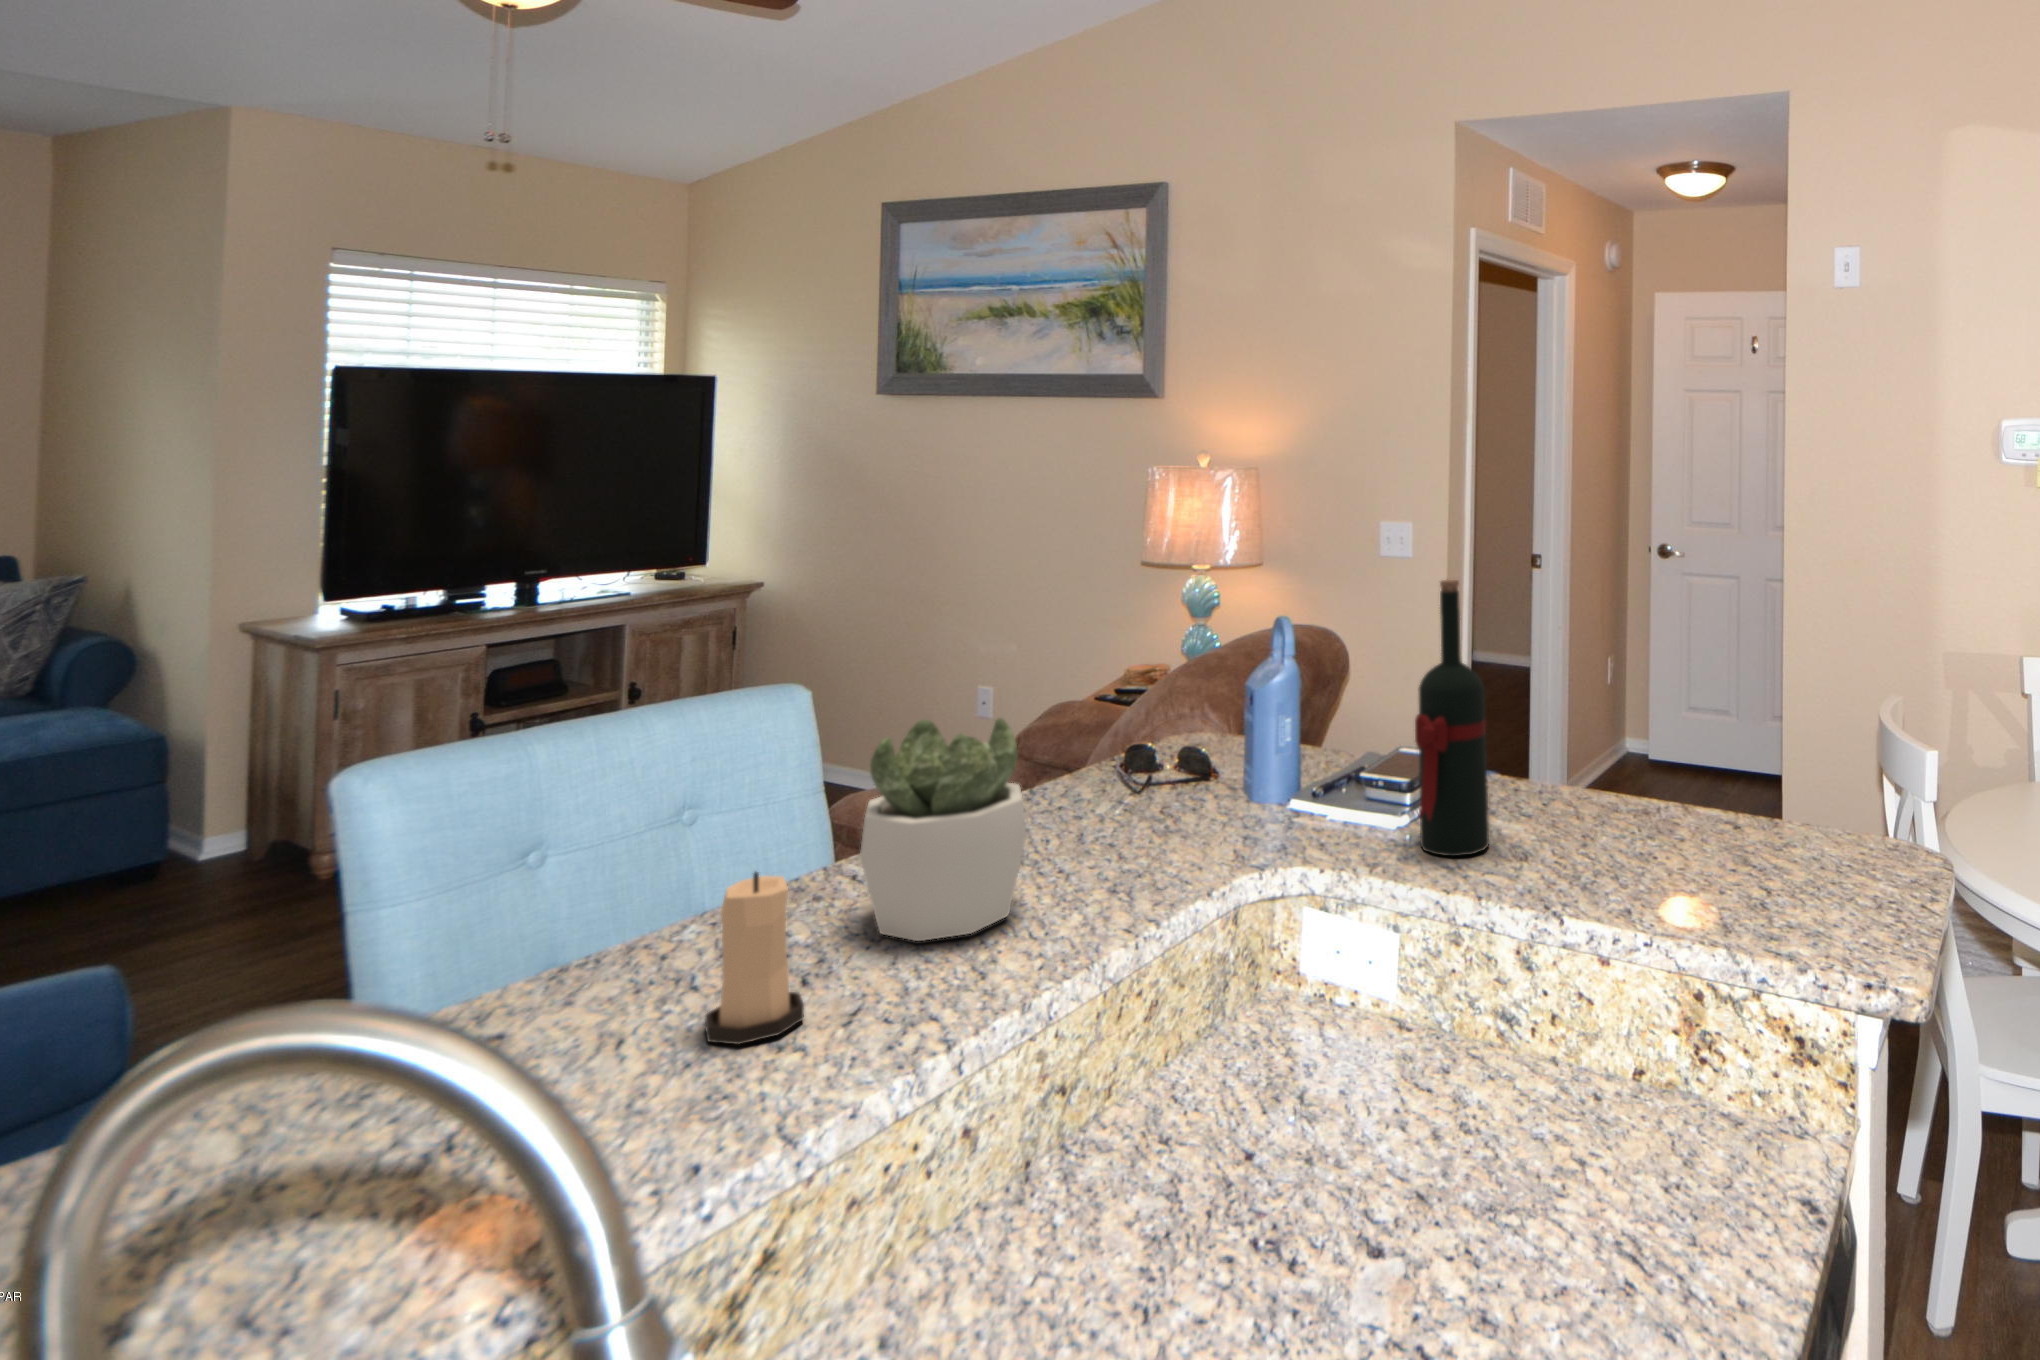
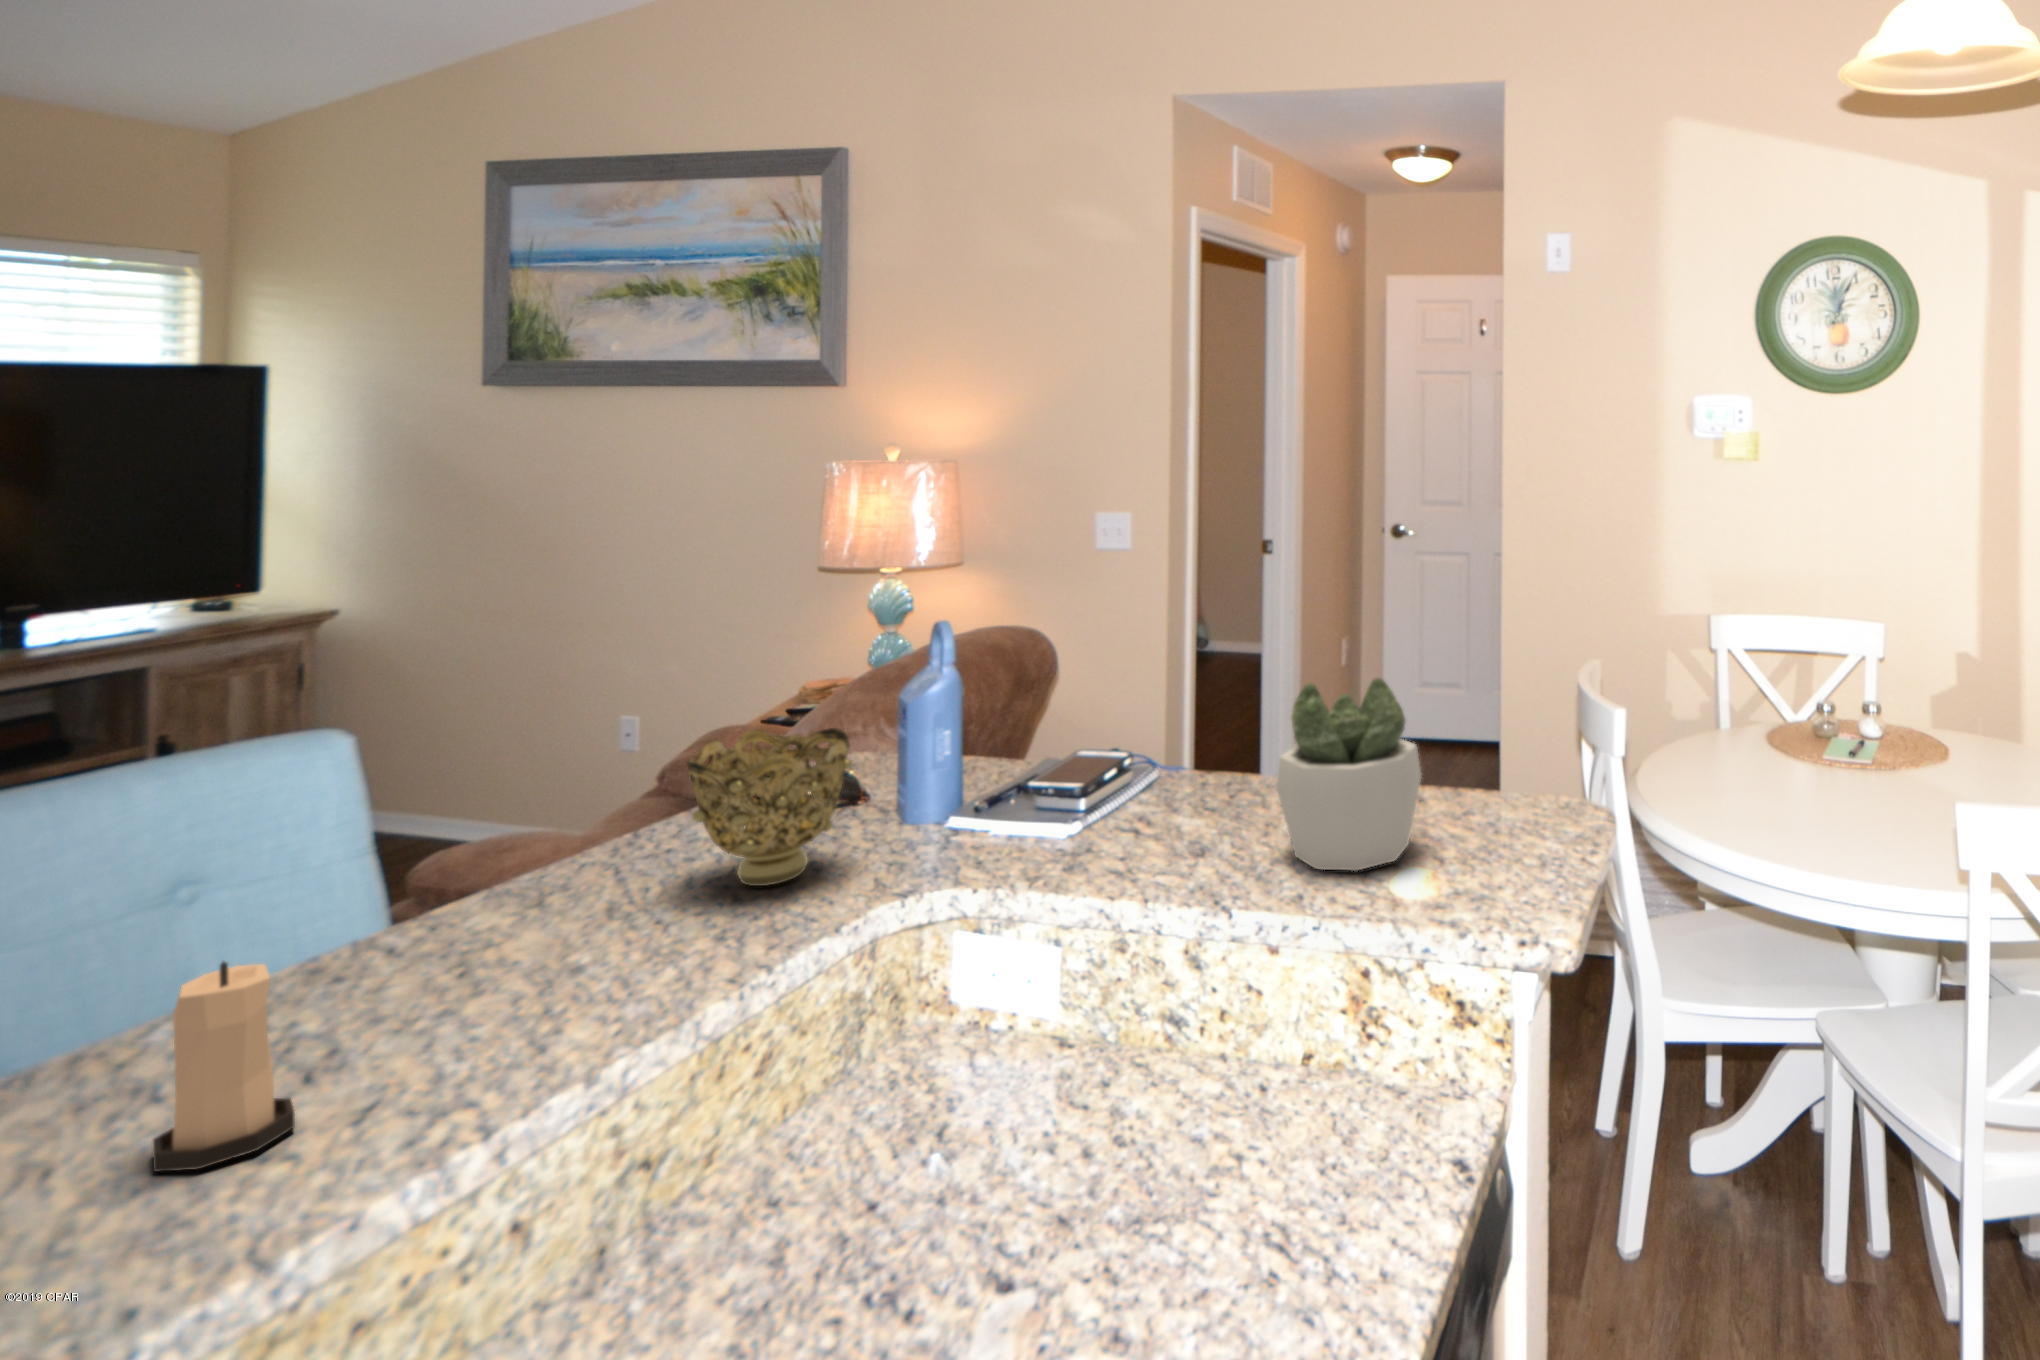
wine bottle: present [1415,580,1489,856] -> none [1079,574,1161,861]
decorative bowl: none [1080,706,1215,849] -> present [687,728,852,886]
succulent plant: present [860,718,1027,941] -> present [1277,678,1421,871]

